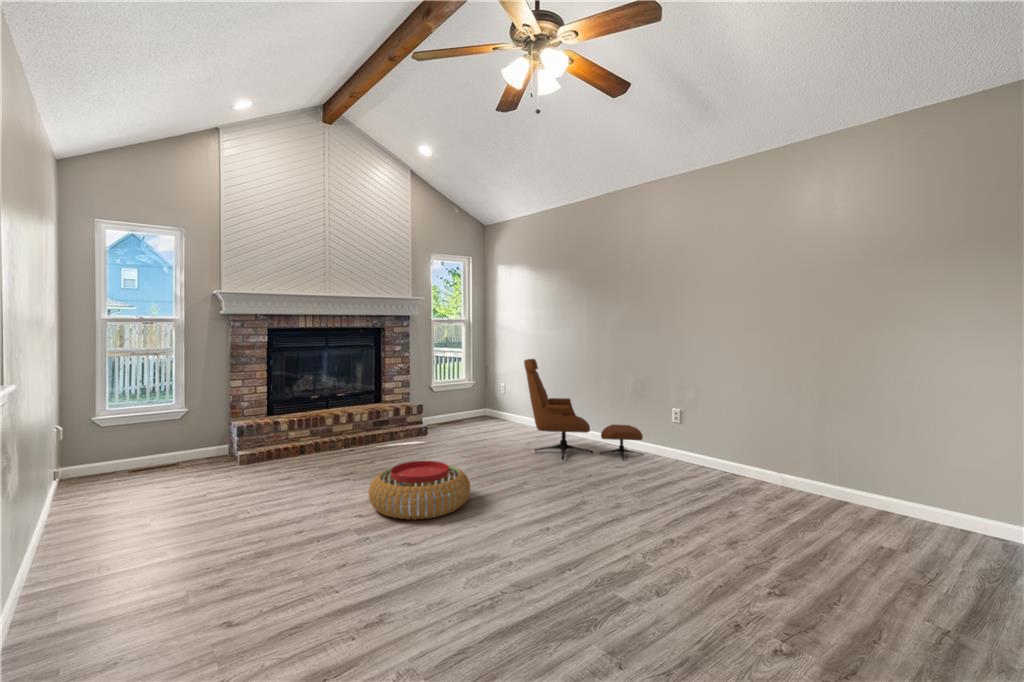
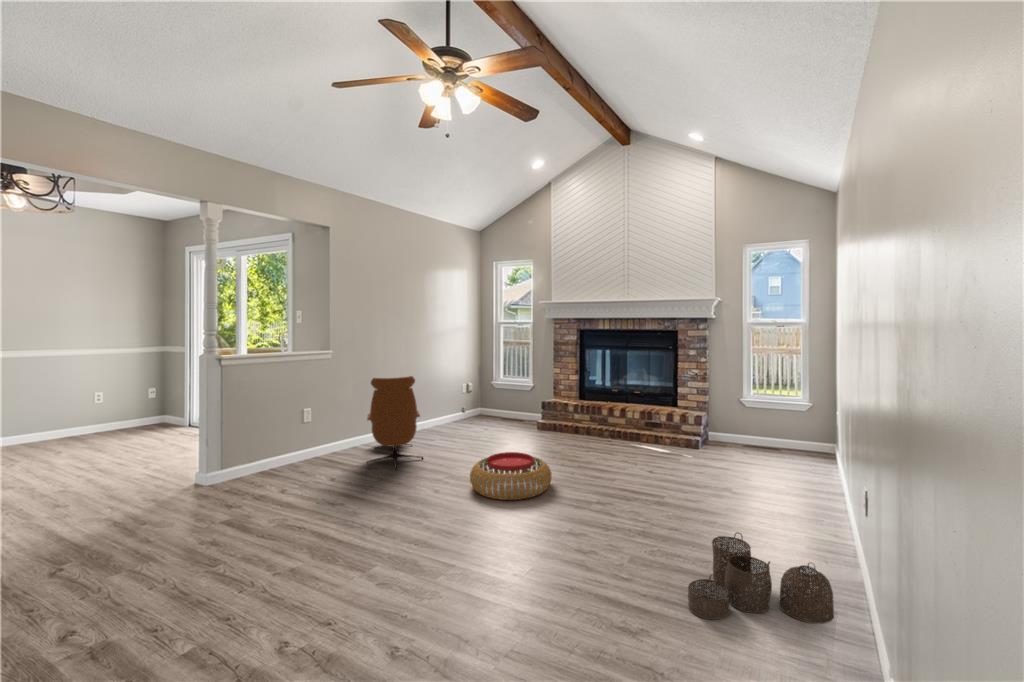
lounge chair: present [524,359,643,460] -> present [366,376,423,470]
woven basket: none [651,444,717,494] -> present [688,533,834,624]

